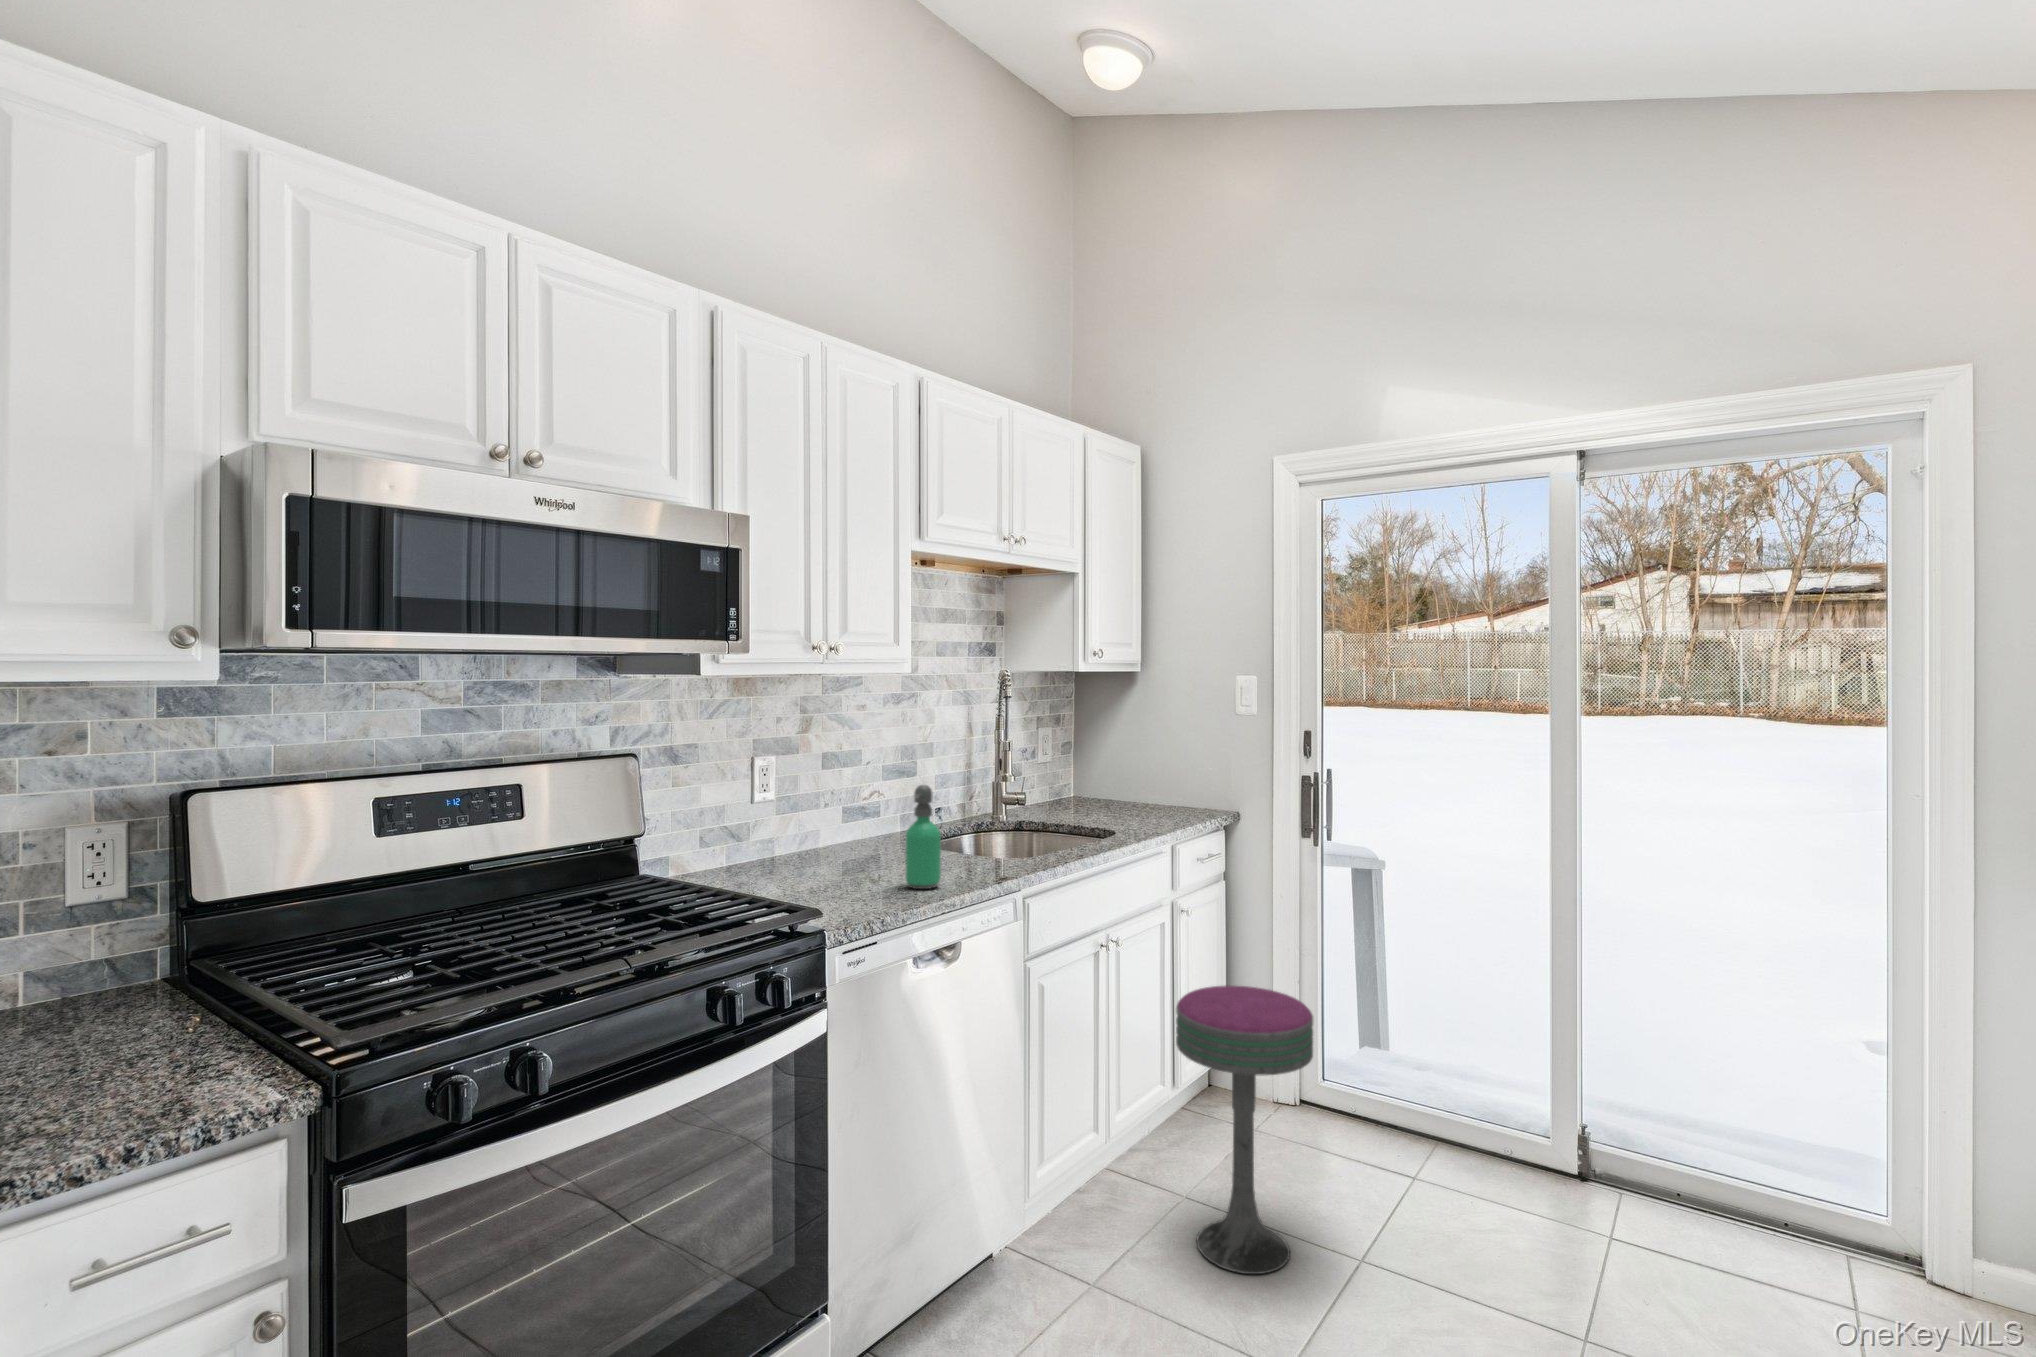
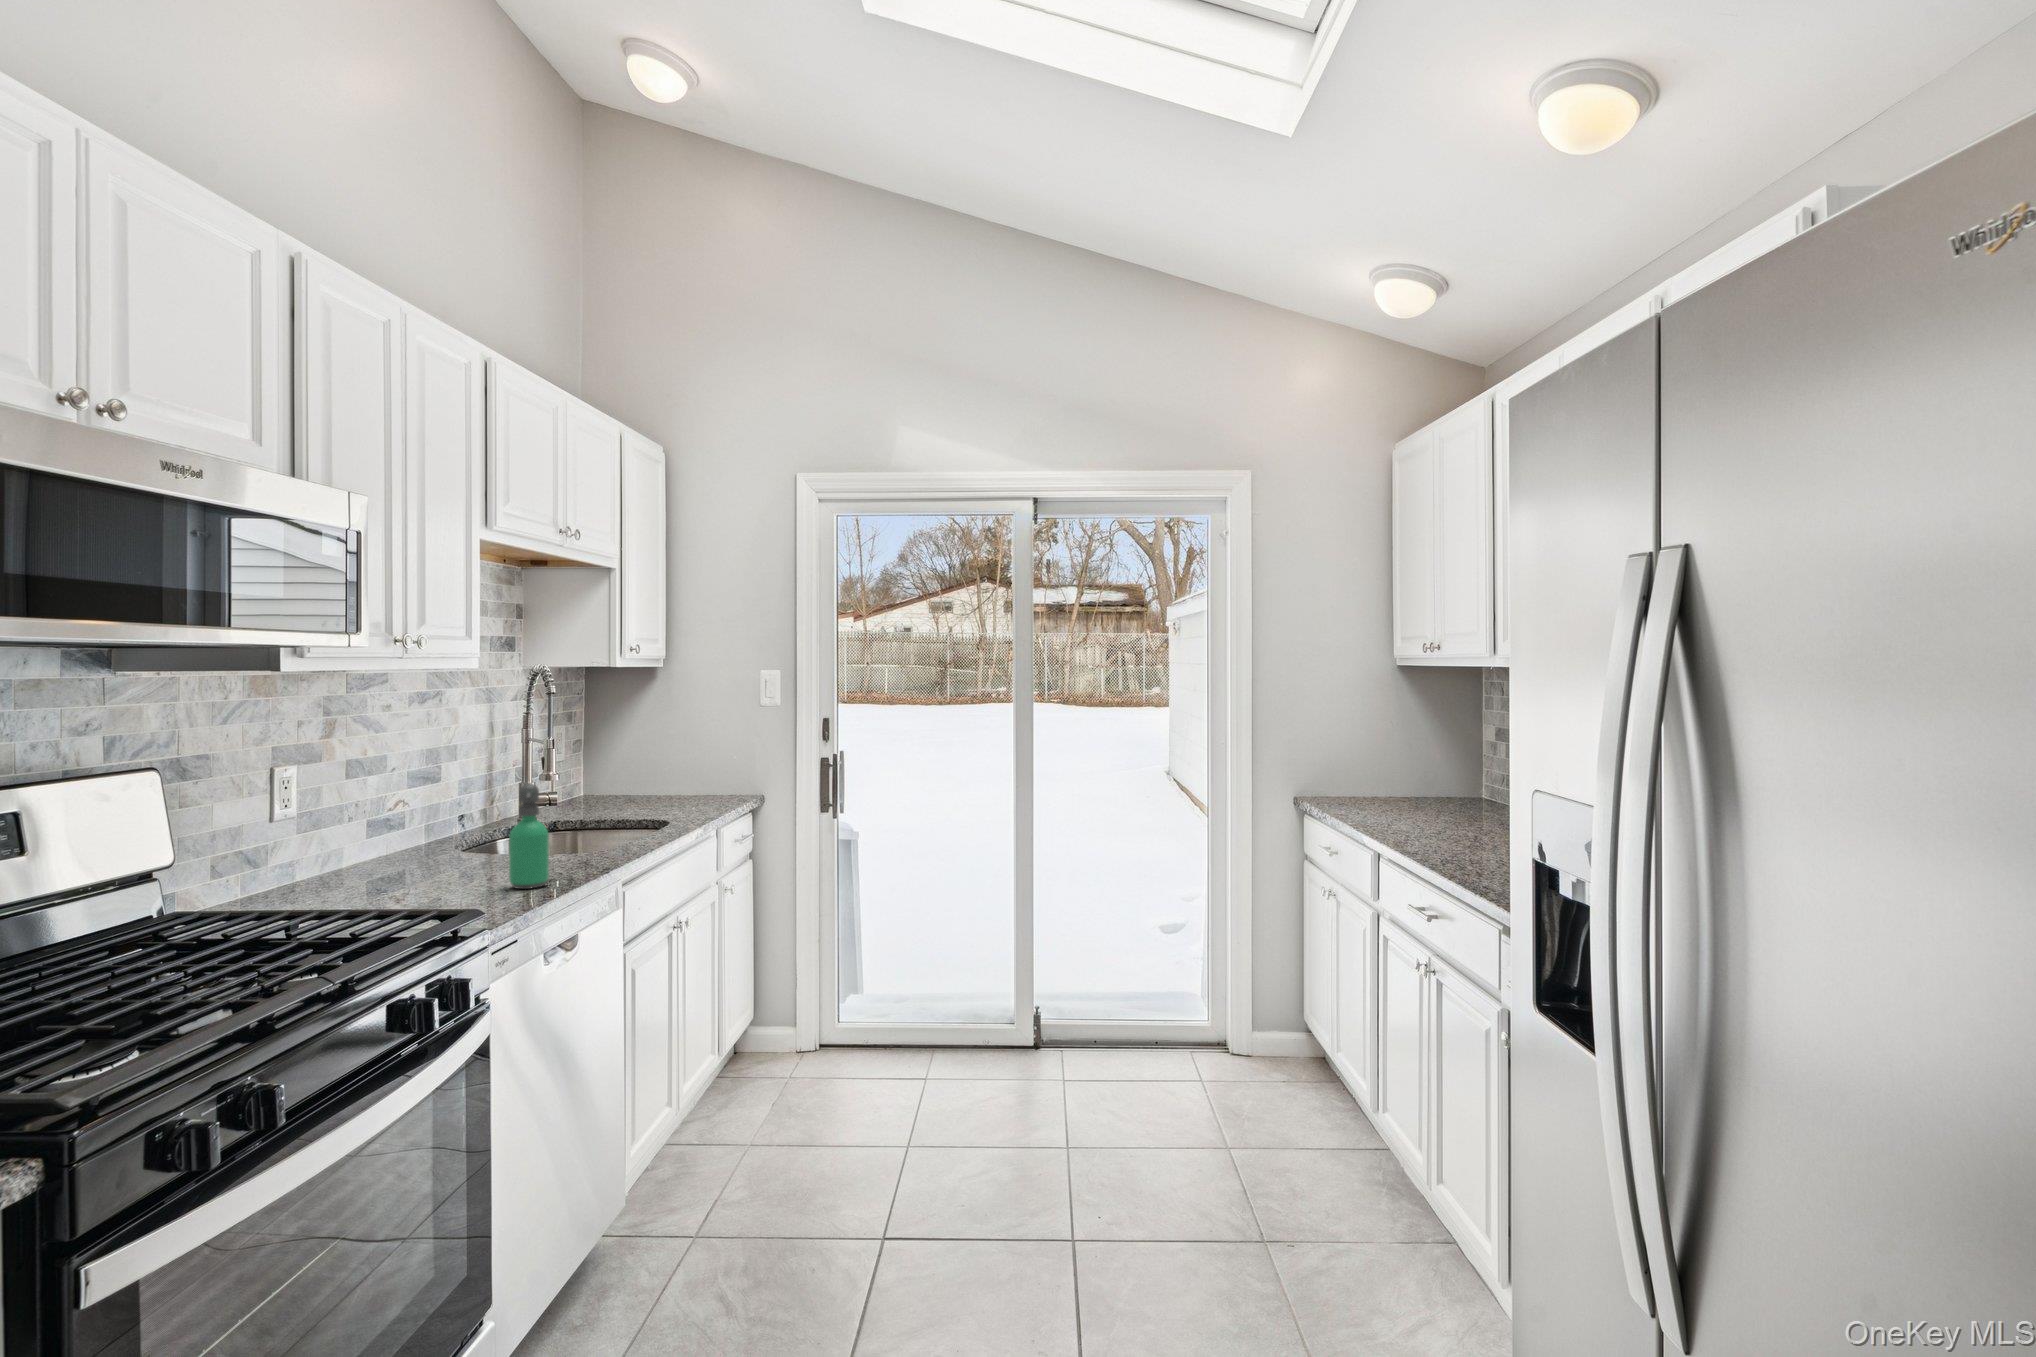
bar stool: present [1176,986,1313,1274] -> none [753,944,872,1189]

